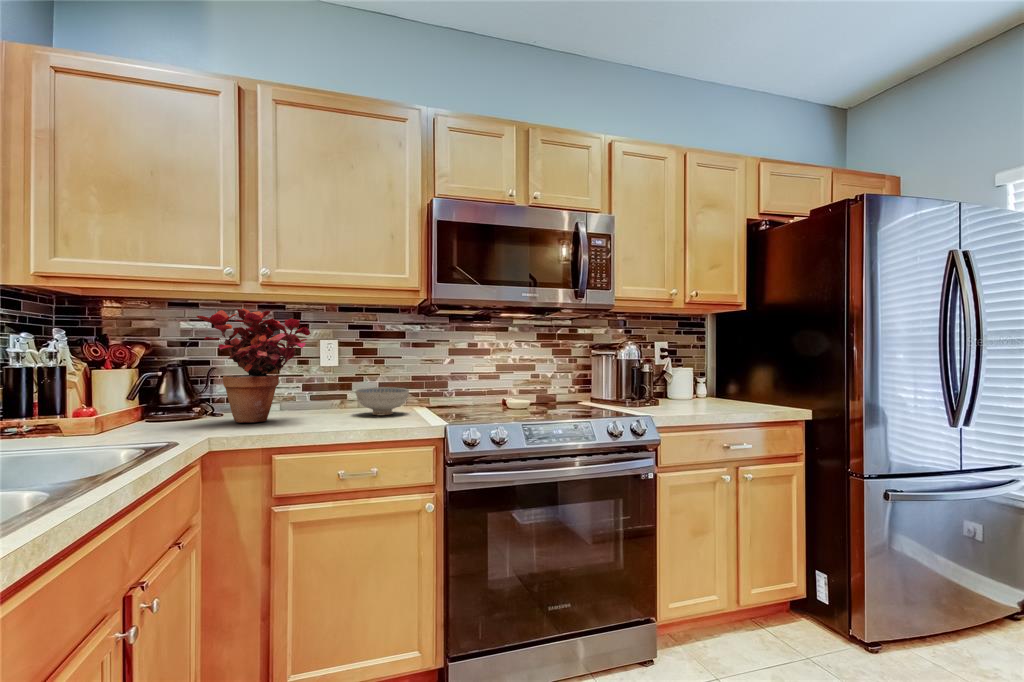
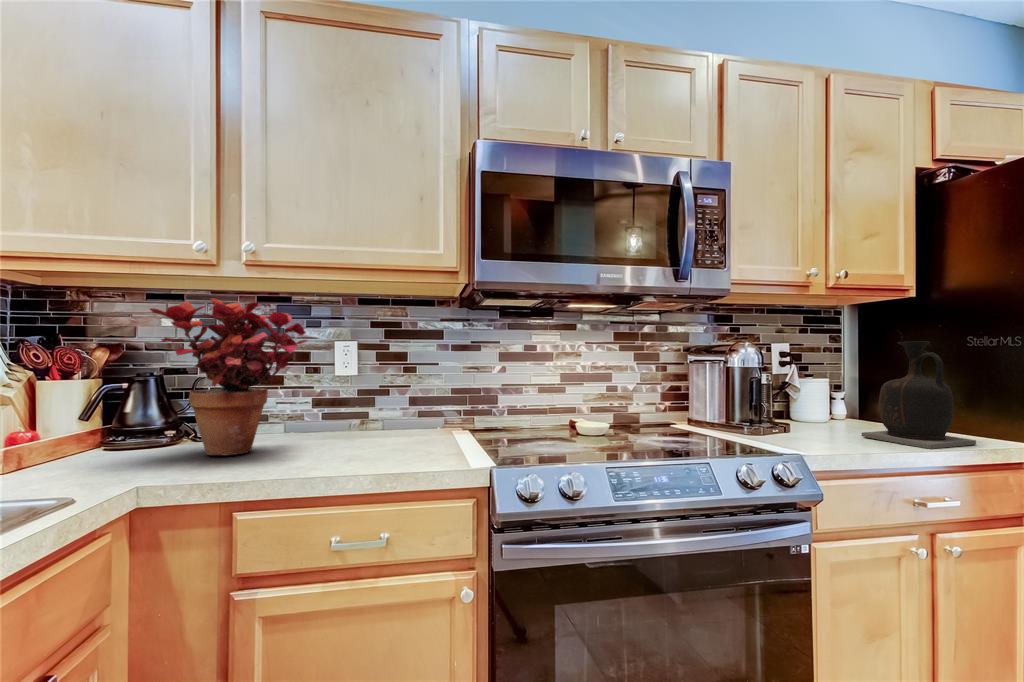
vase: none [705,340,773,412] -> present [862,341,976,449]
ceramic bowl: present [356,387,409,415] -> none [373,404,445,444]

